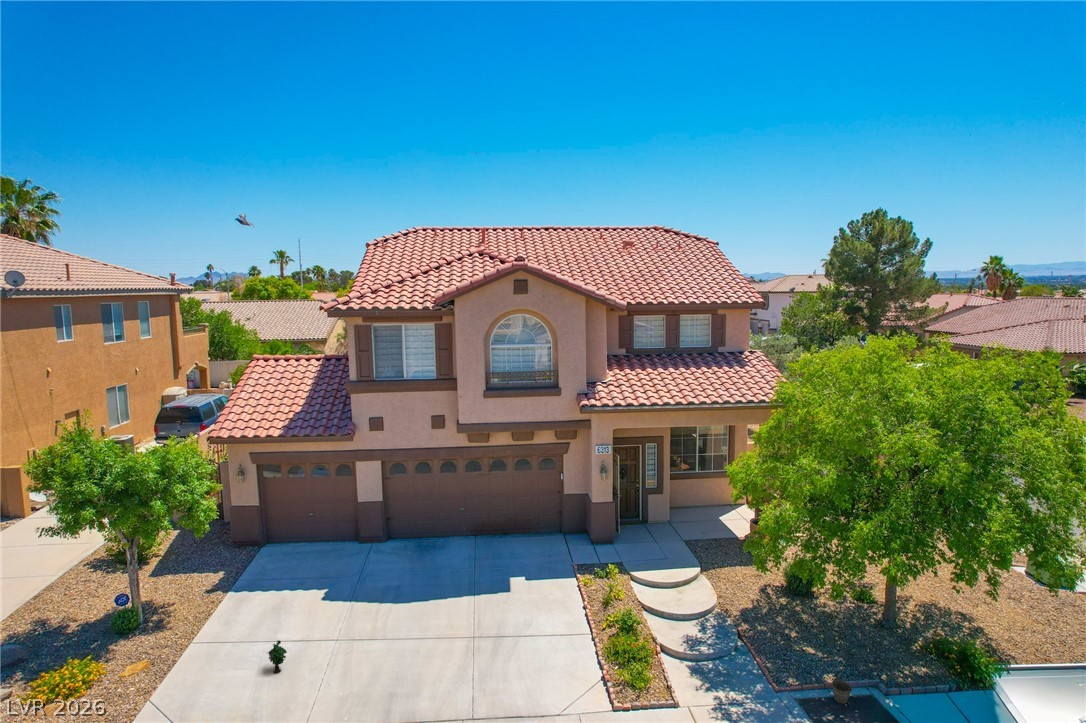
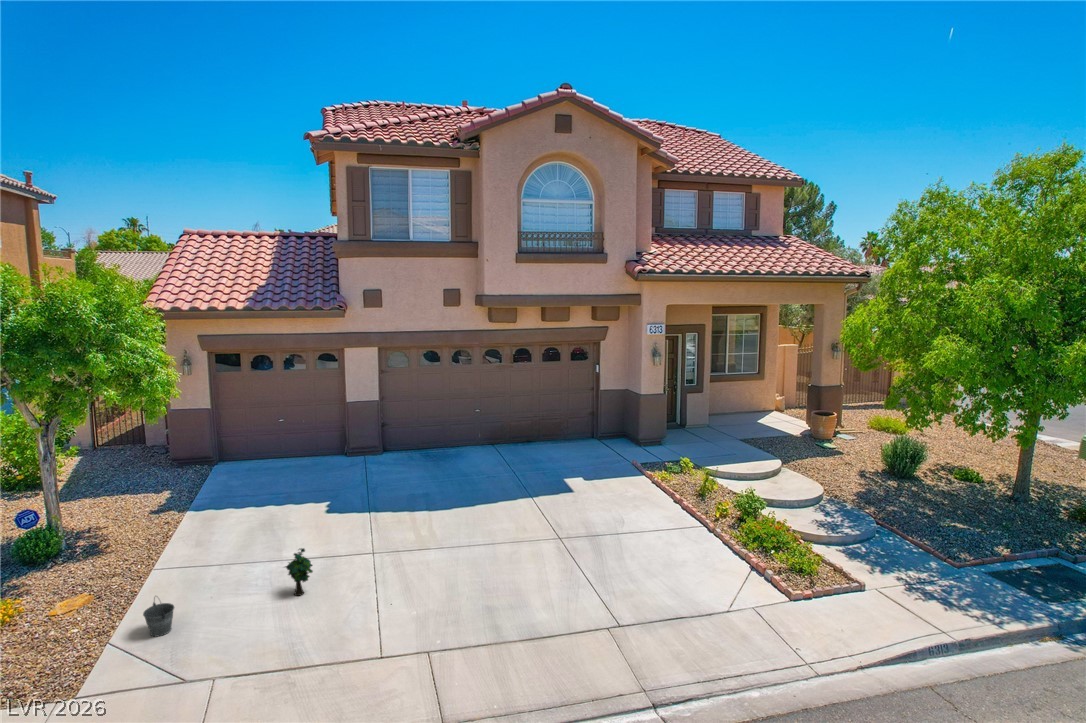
bucket: present [832,676,852,704] -> present [143,602,174,637]

